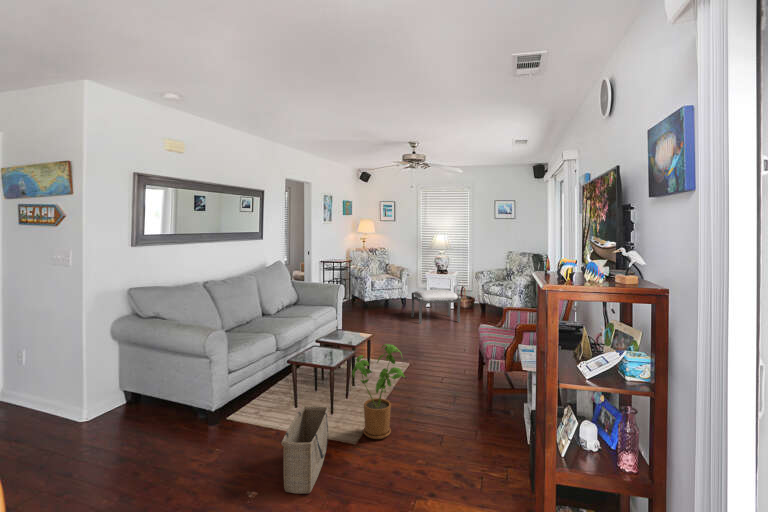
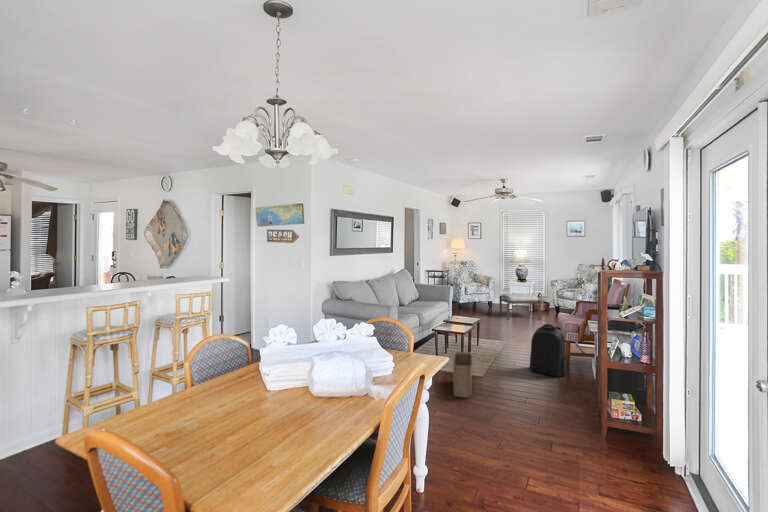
house plant: present [352,344,405,439] -> none [482,317,521,378]
backpack: none [425,350,474,429] -> present [530,324,566,377]

